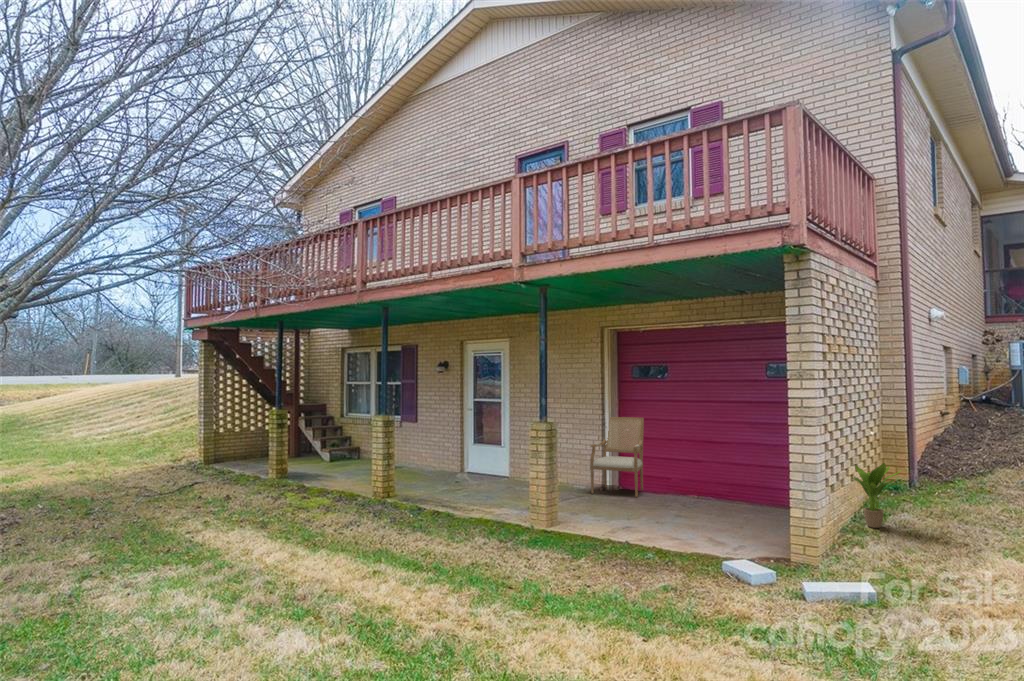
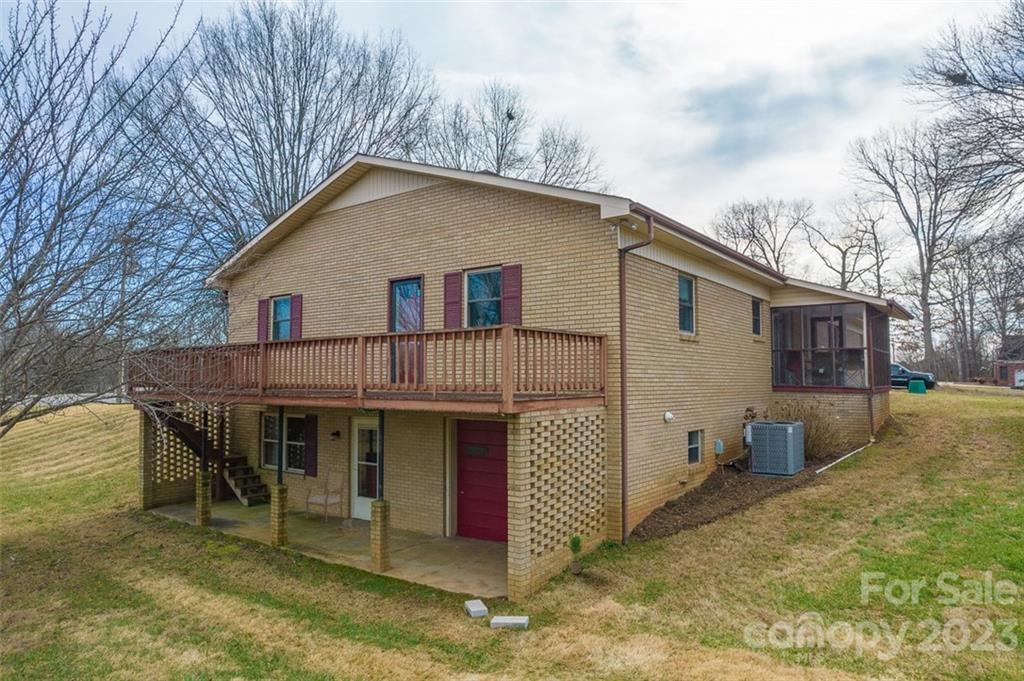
chair: present [590,417,644,497] -> present [306,470,346,522]

